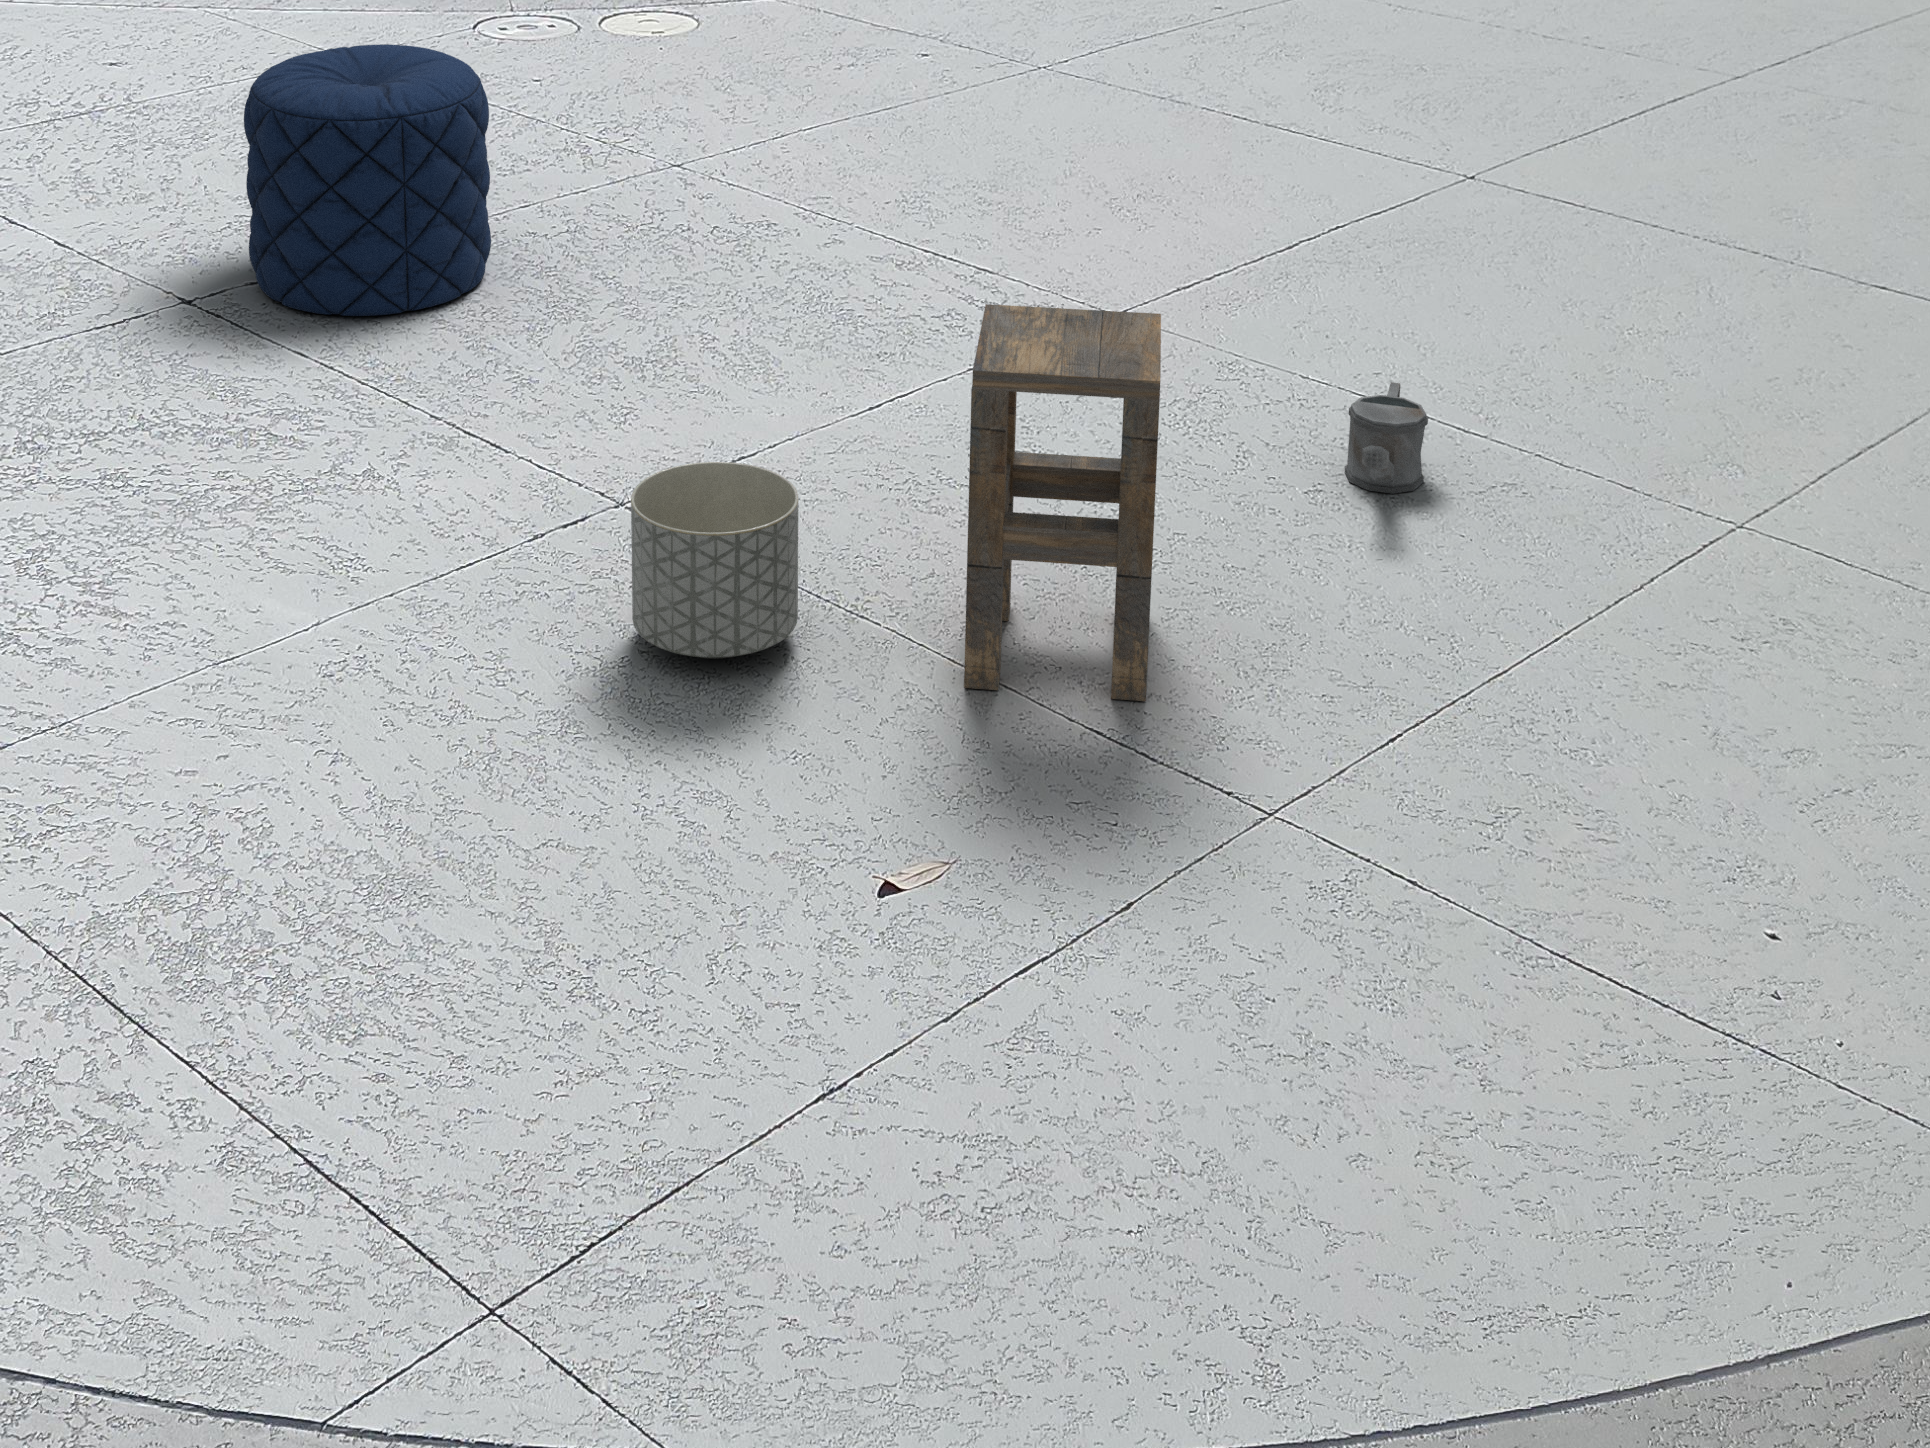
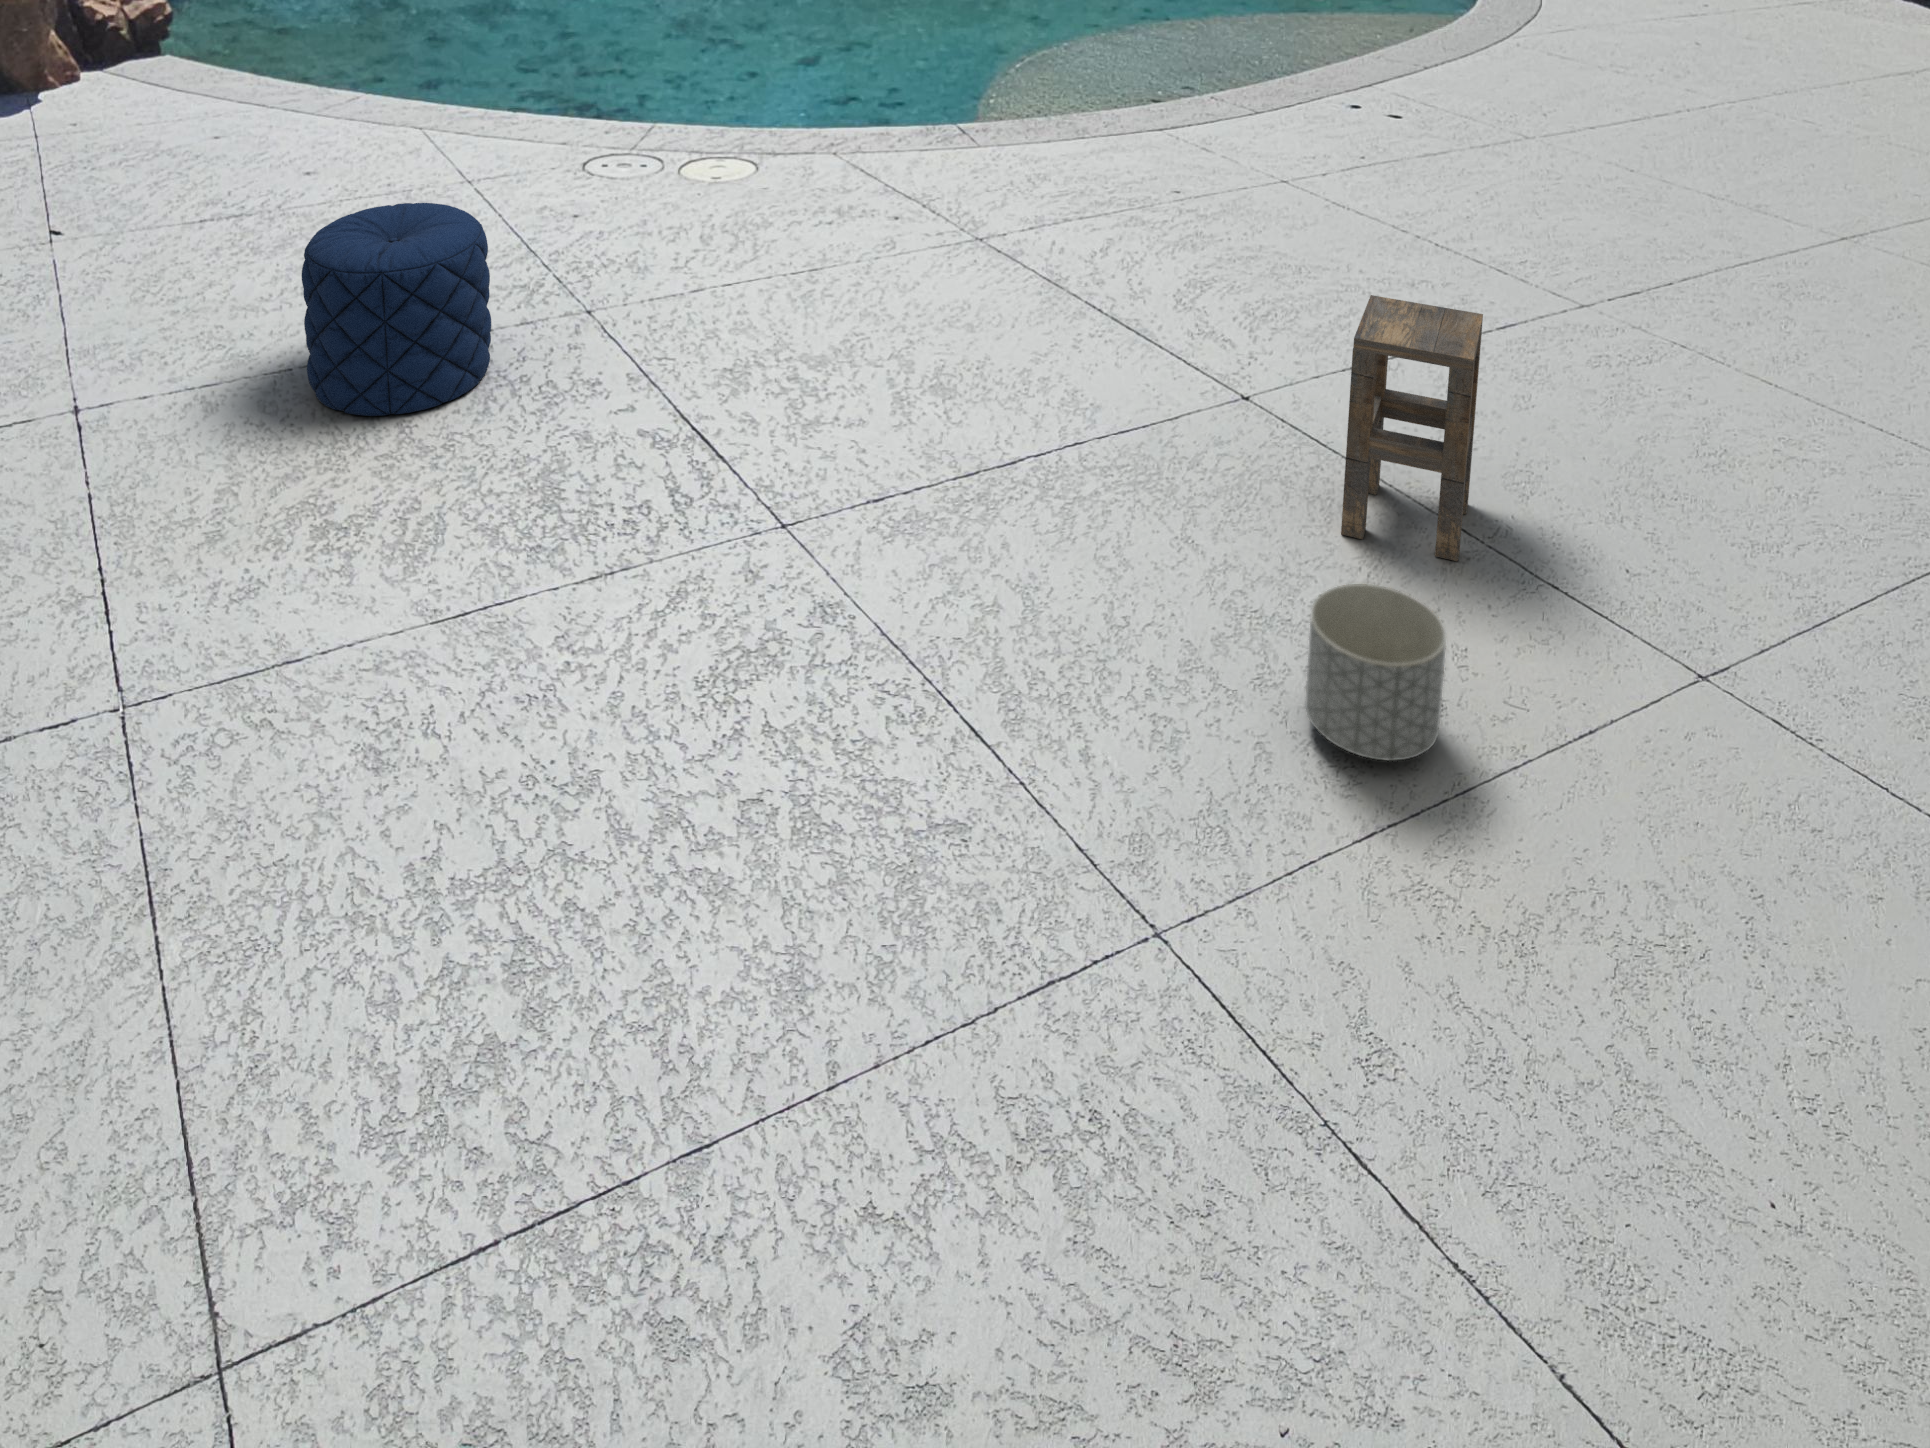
side table: present [964,304,1161,701] -> present [1341,295,1483,561]
watering can: present [1345,382,1428,494] -> none [893,638,1006,756]
planter: present [631,462,798,659] -> present [1306,584,1446,761]

